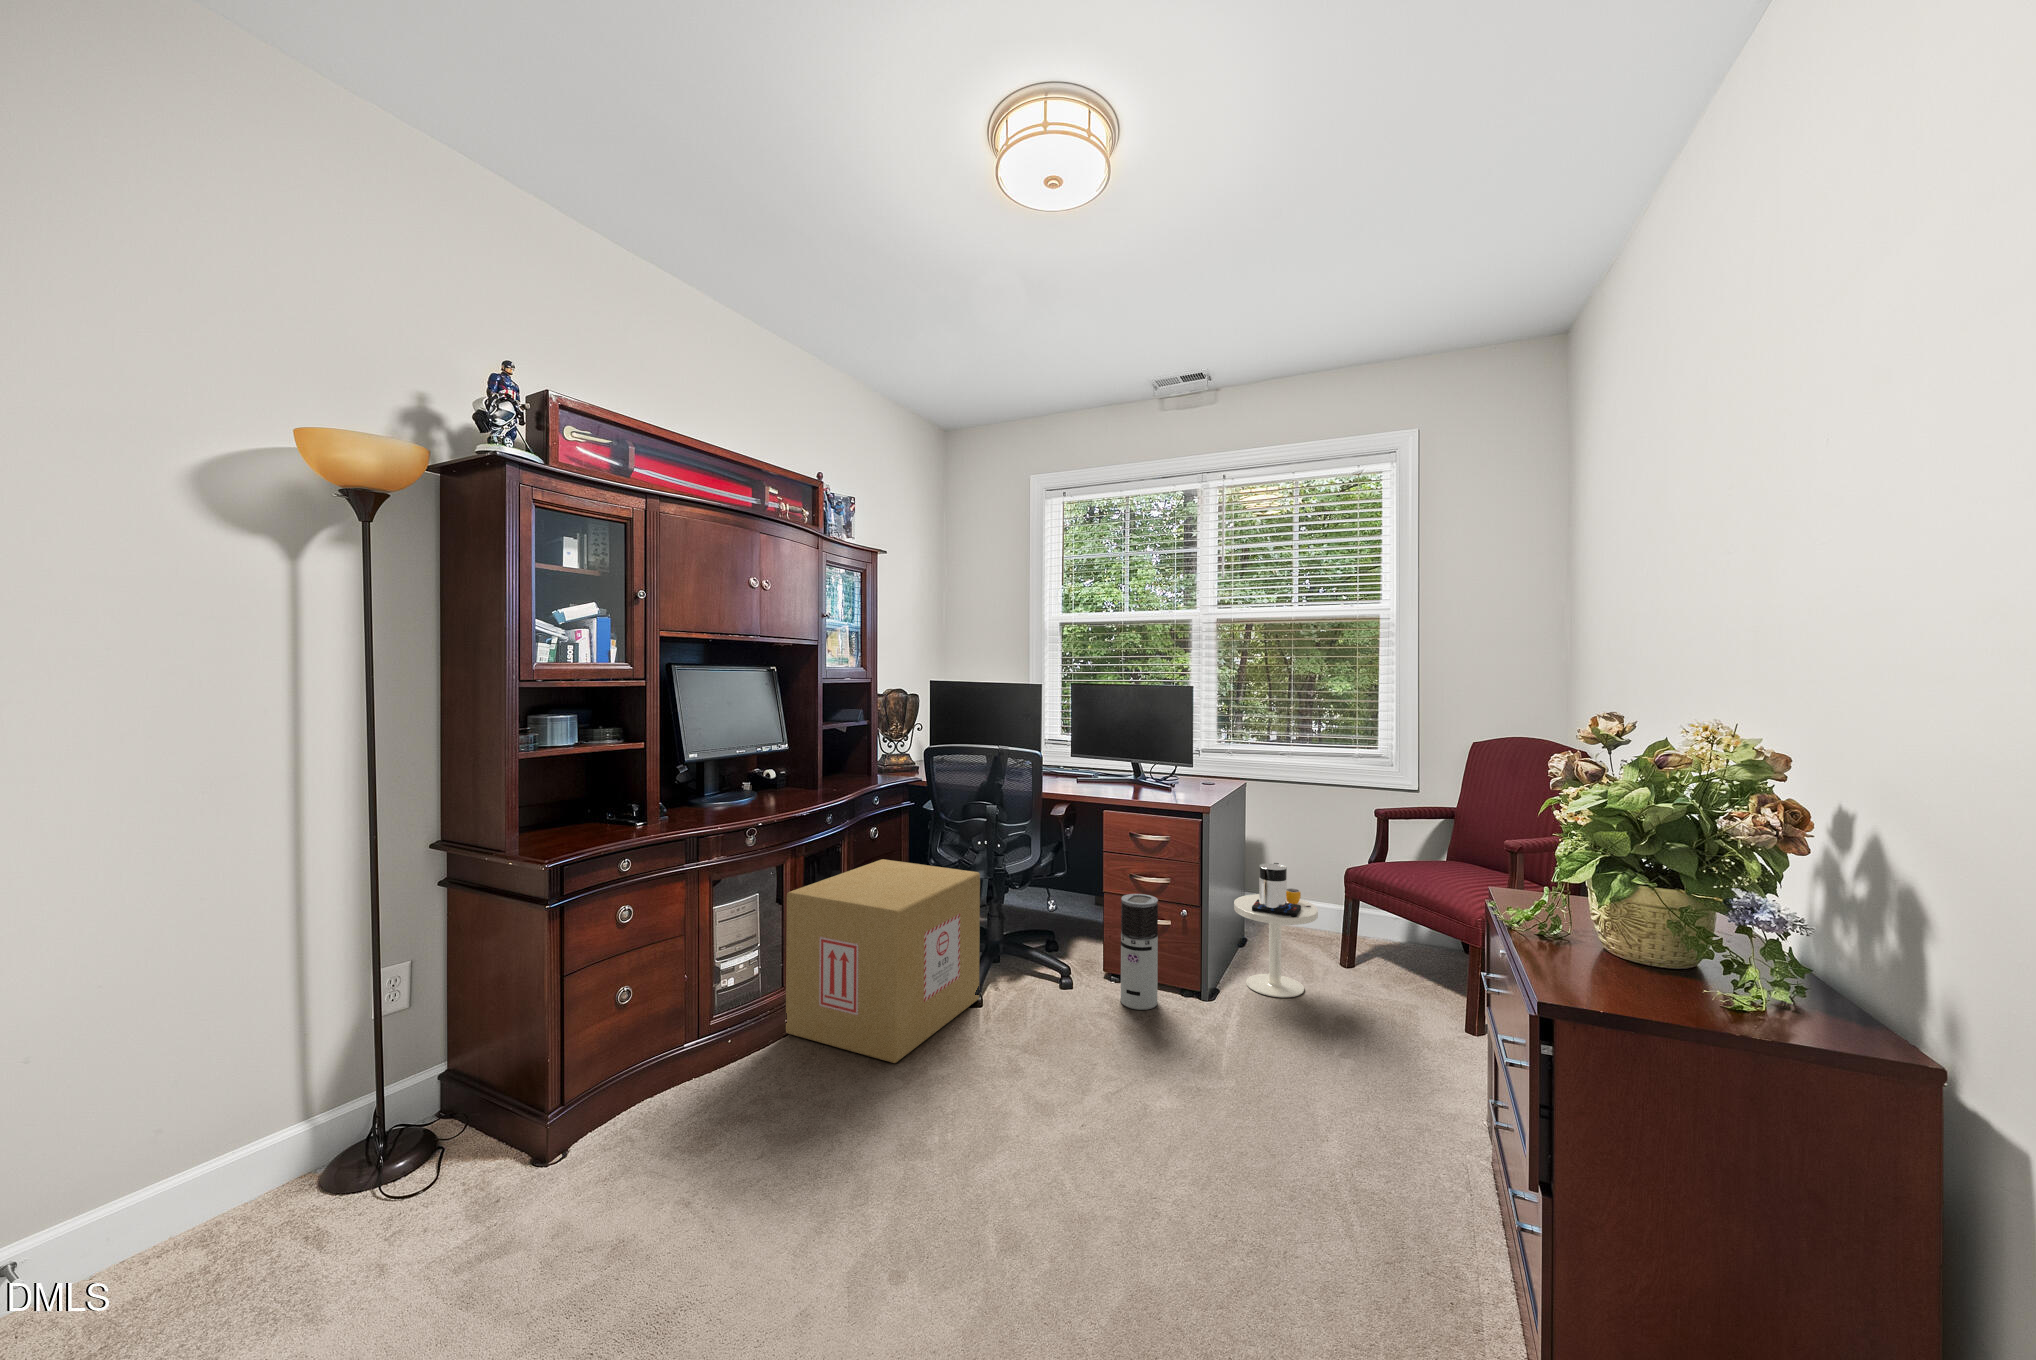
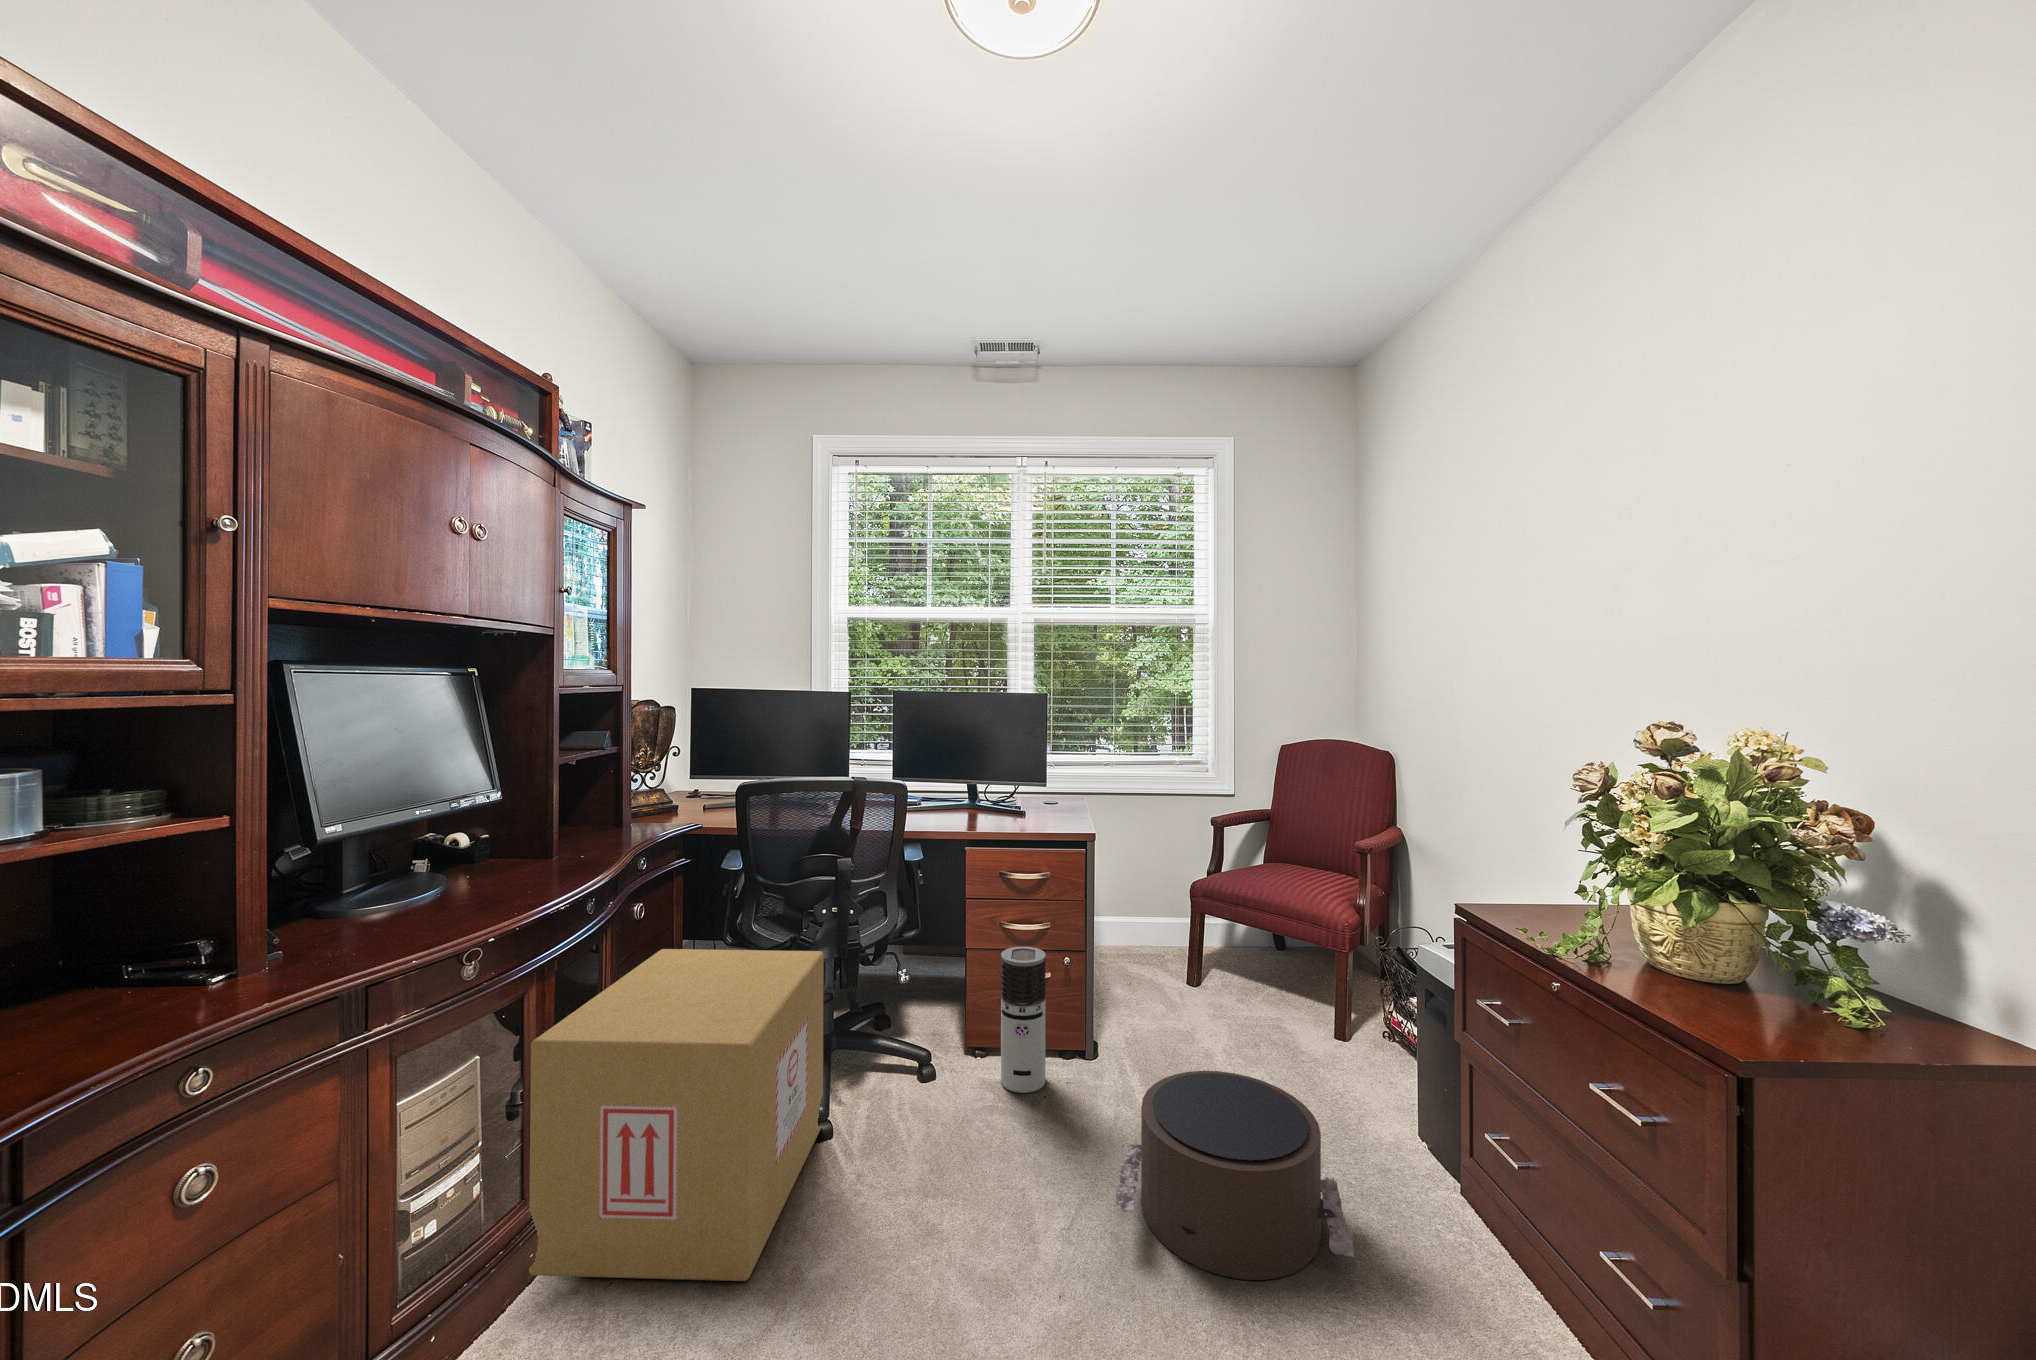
side table: present [1234,863,1318,997] -> none [1103,888,1193,1040]
pouf: none [1143,1001,1341,1154] -> present [1116,1071,1354,1280]

